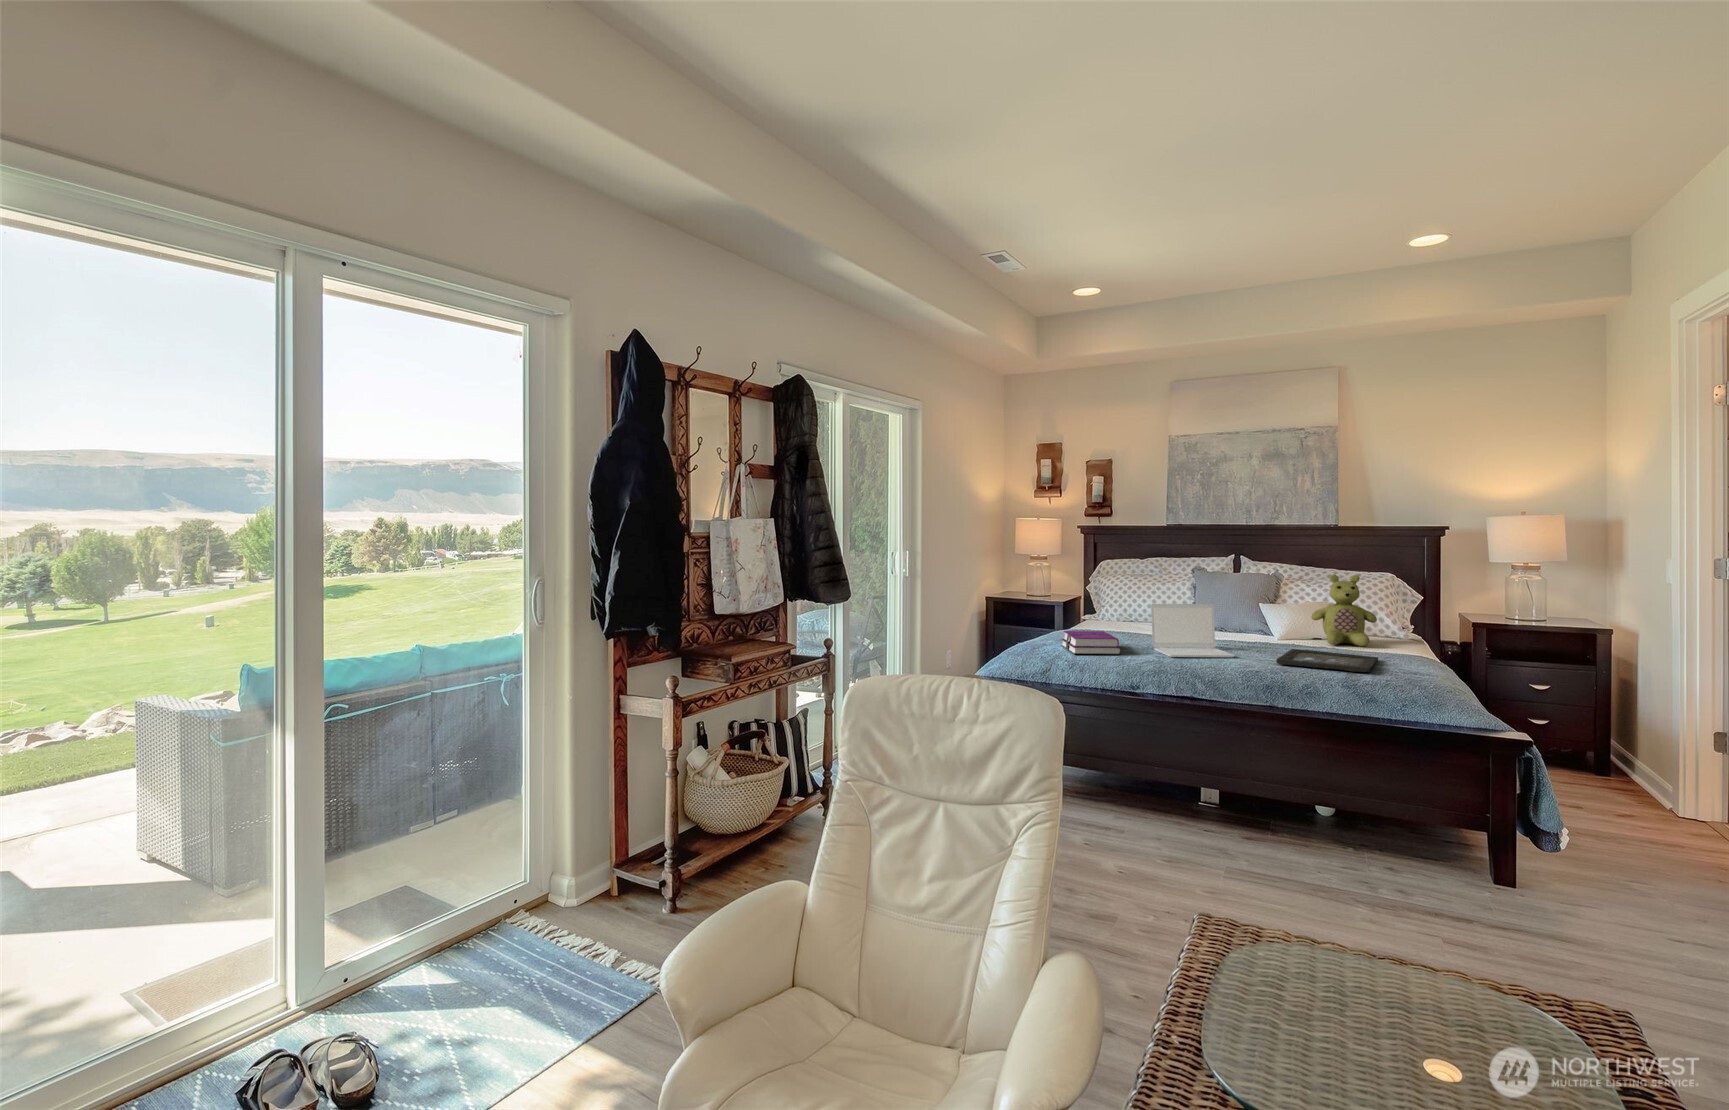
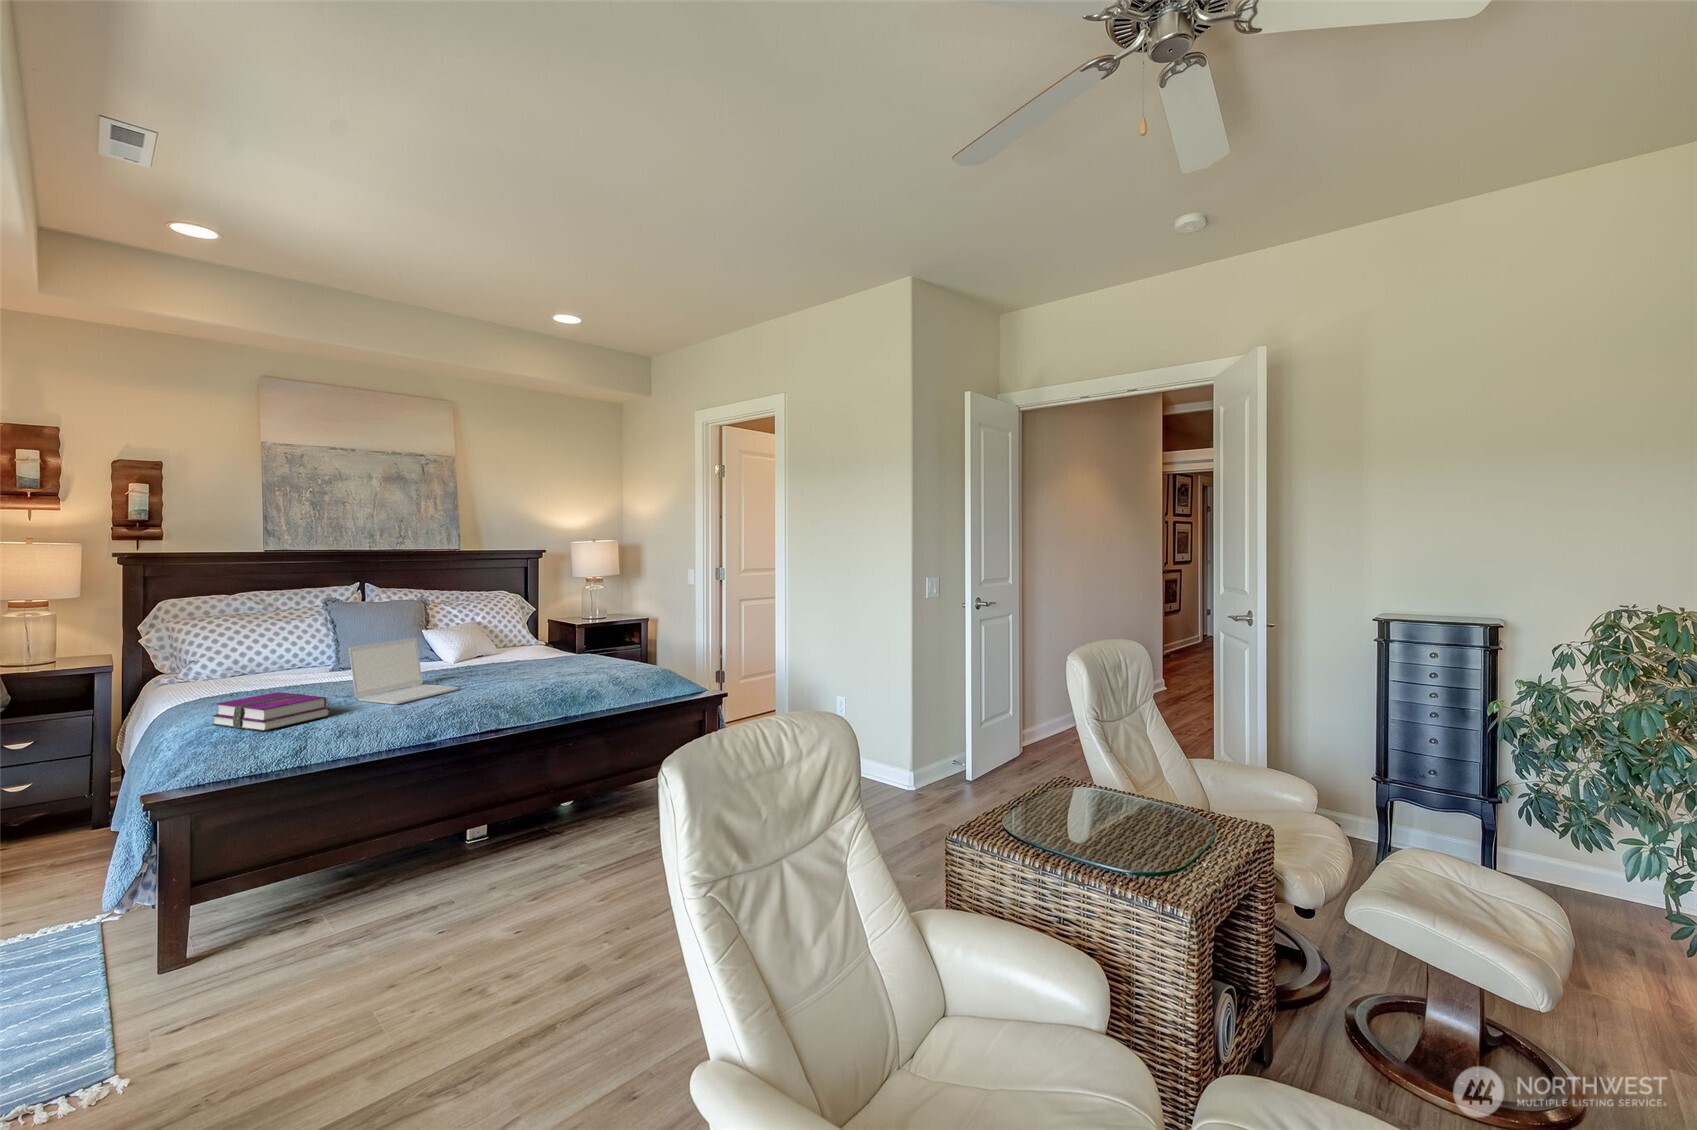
stuffed bear: present [1311,574,1377,646] -> none [484,594,540,659]
tray: present [1276,649,1378,672] -> none [495,664,587,687]

